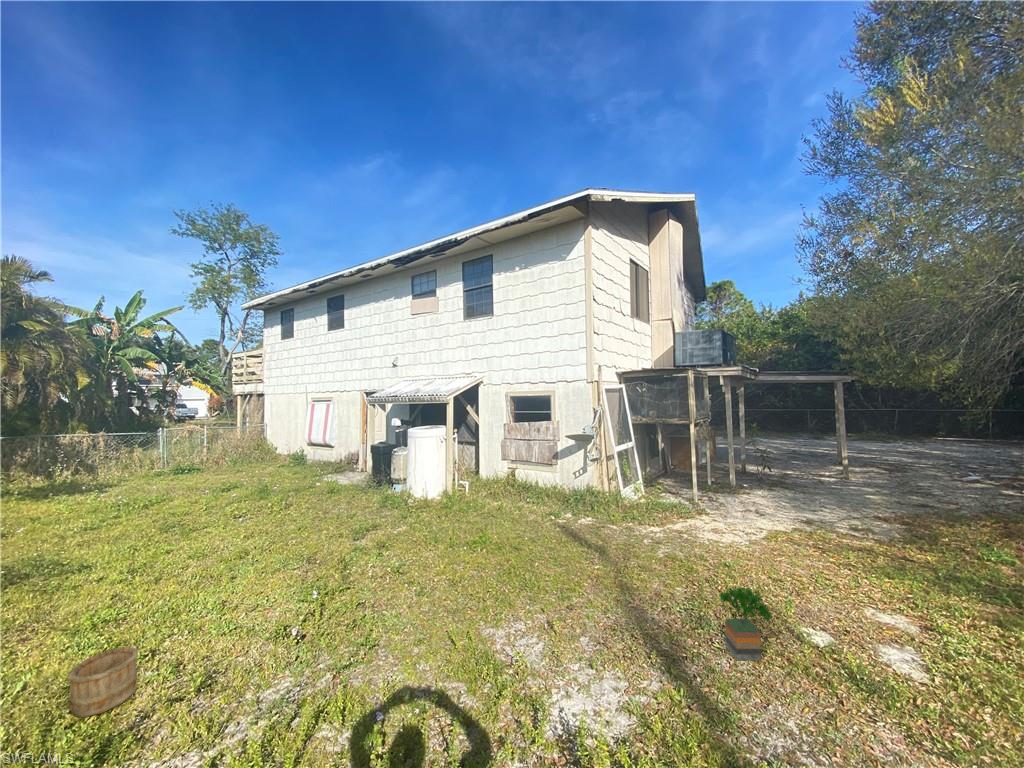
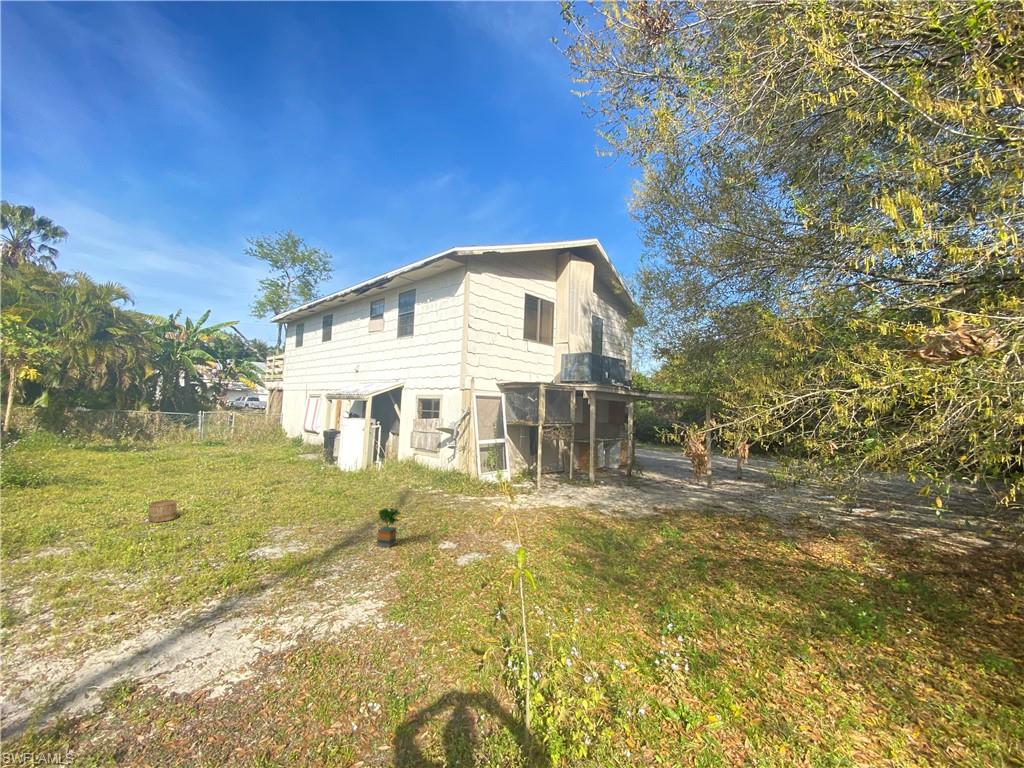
wooden bucket: present [67,646,137,717] -> present [149,500,177,522]

